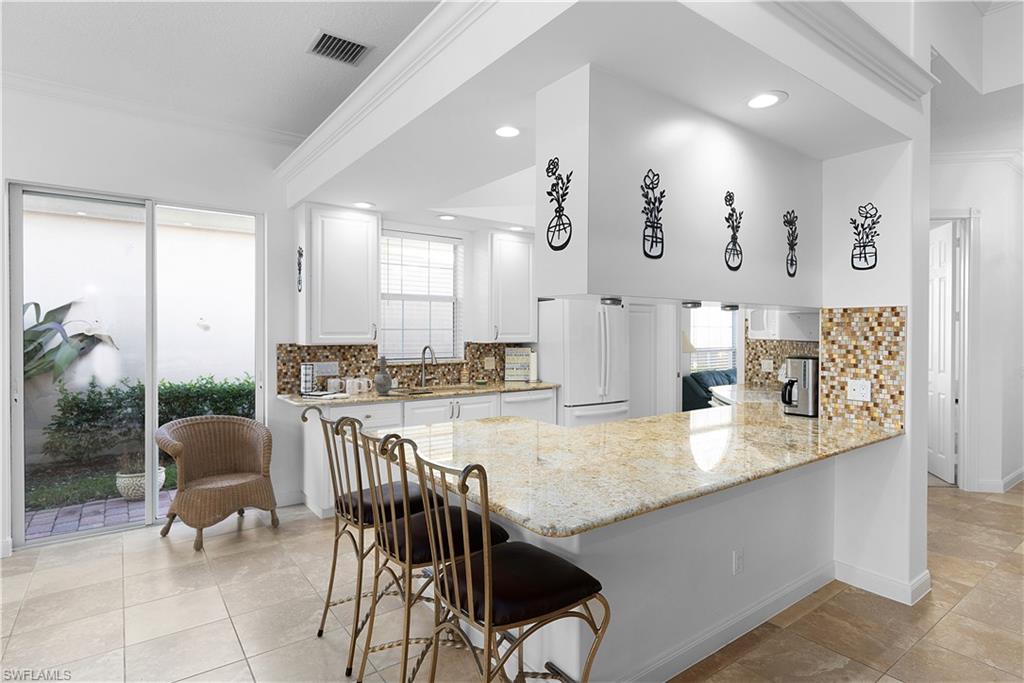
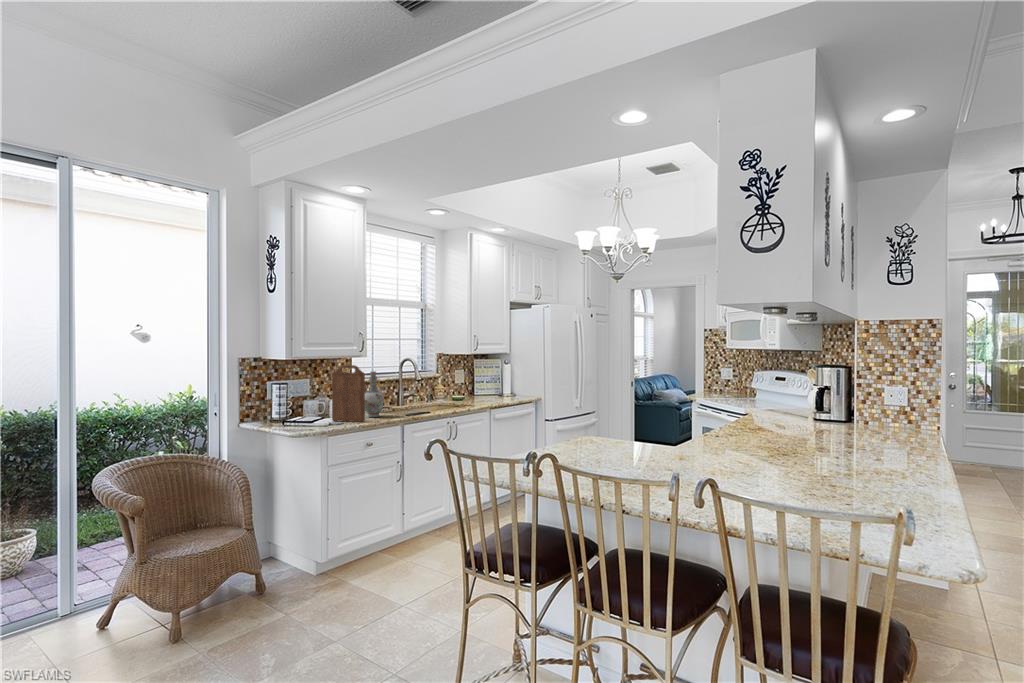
cutting board: none [344,351,369,398] -> present [332,365,365,421]

